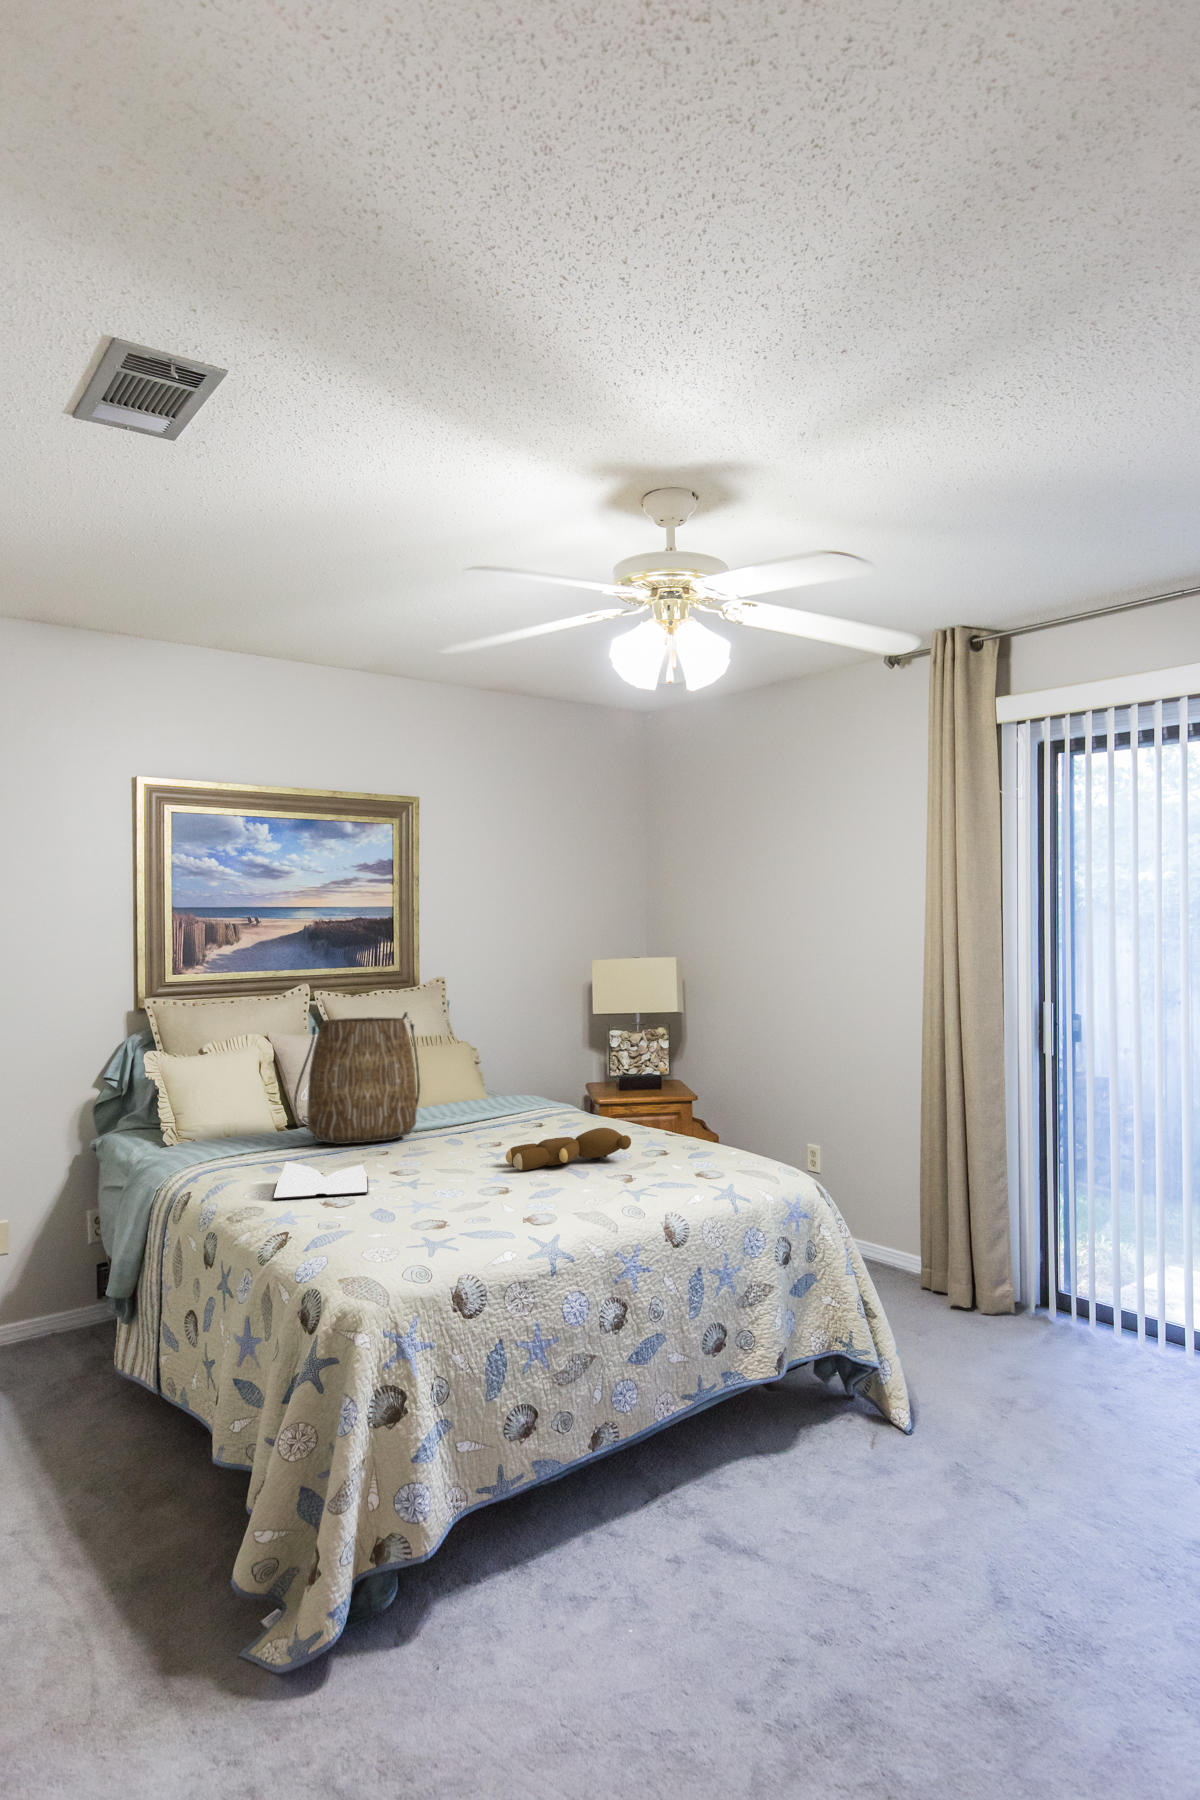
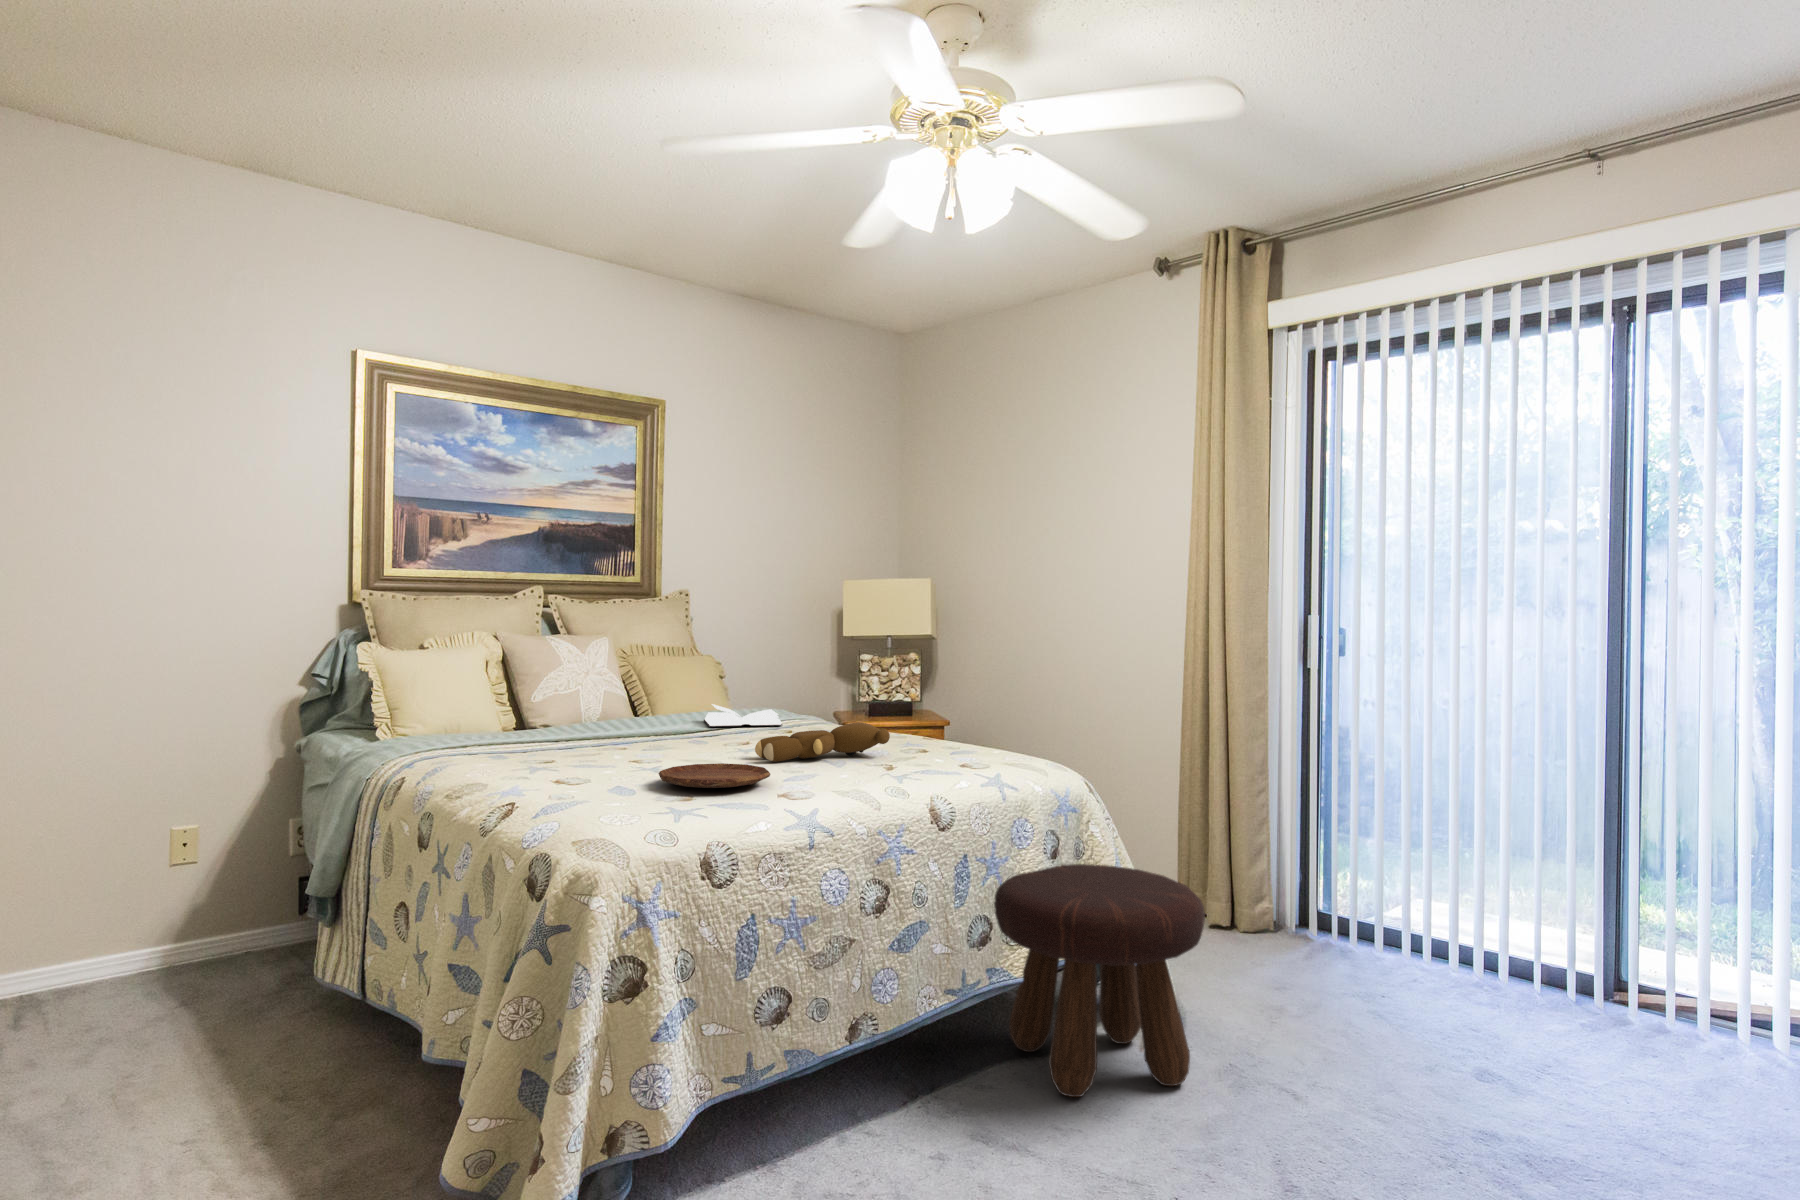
tote bag: present [294,1012,420,1144] -> none [523,600,661,740]
book: present [273,1162,368,1199] -> present [704,704,782,727]
tray: none [416,1179,518,1210] -> present [659,763,770,788]
footstool: none [728,1268,927,1500] -> present [994,864,1205,1097]

